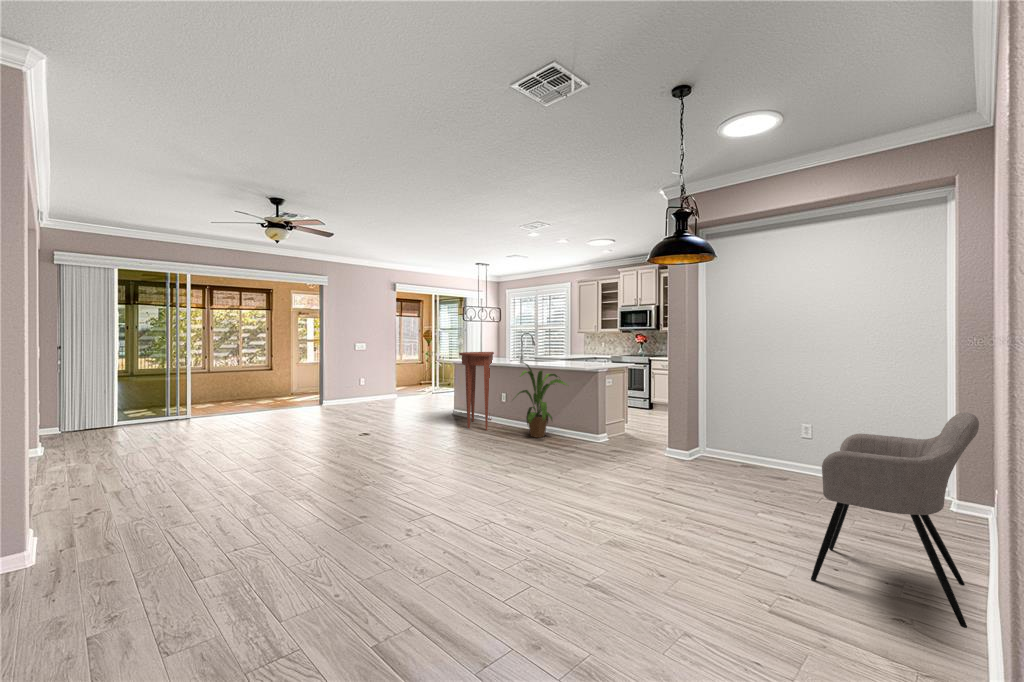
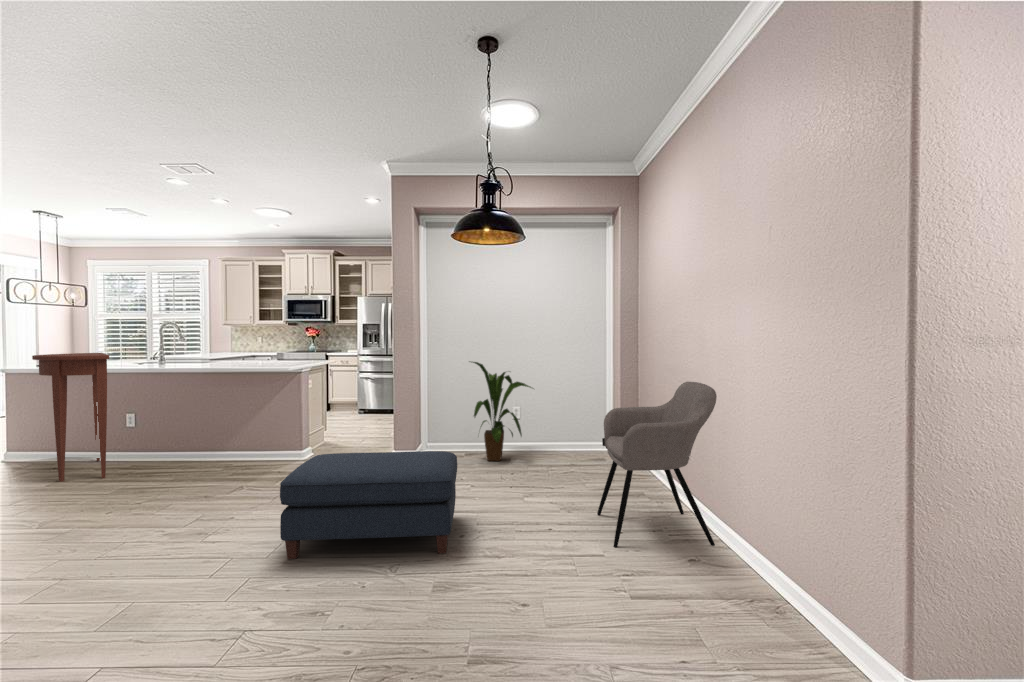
house plant: present [517,363,567,438] -> present [473,362,531,461]
ottoman: none [534,433,676,530] -> present [280,451,457,559]

